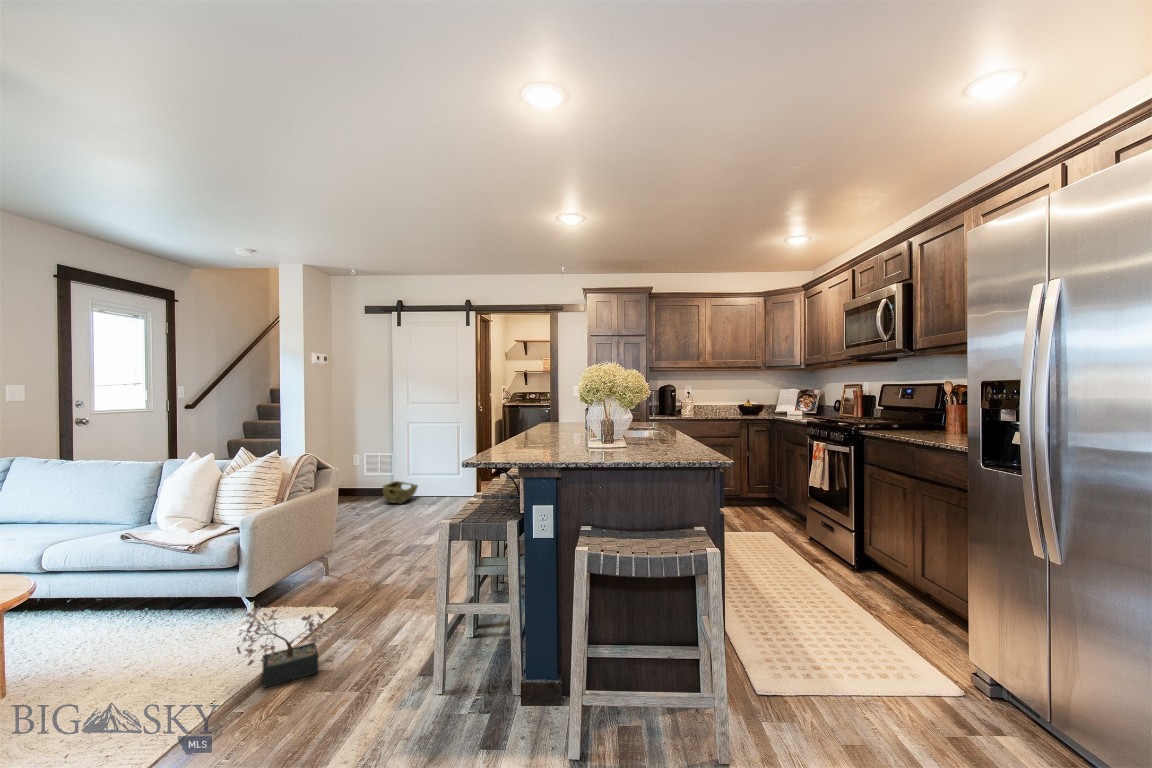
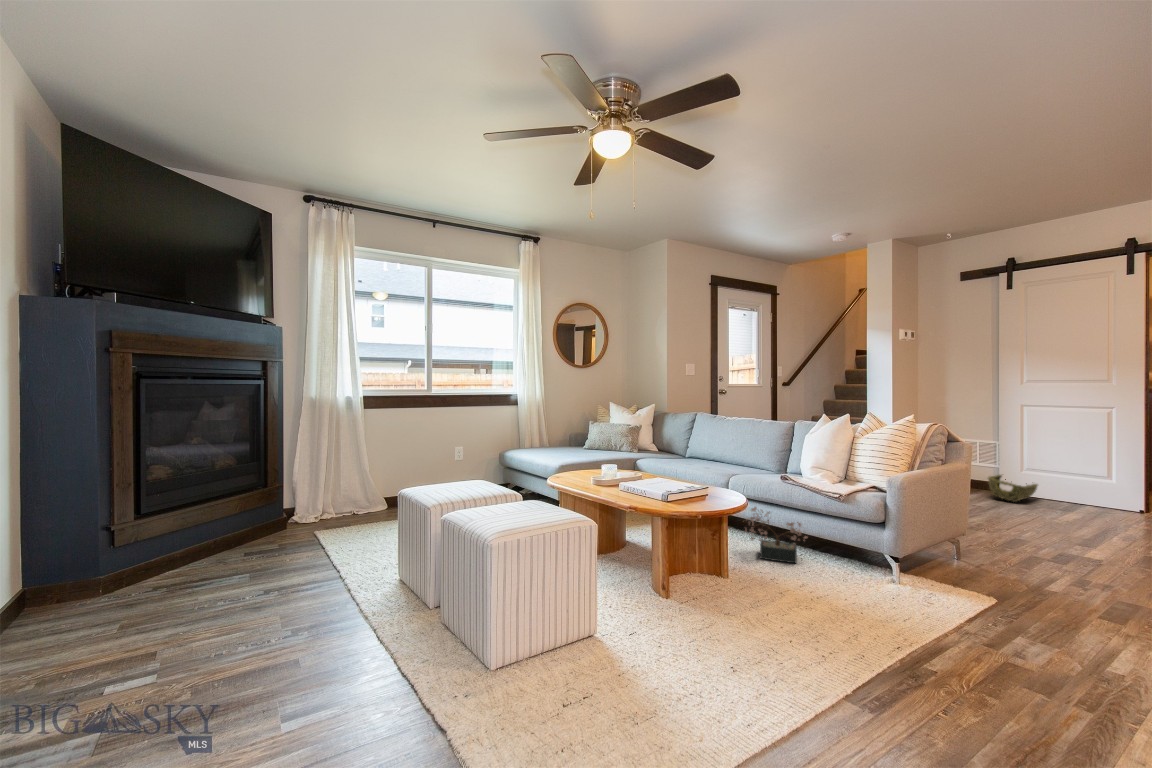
decorative plant: present [237,609,332,688] -> present [745,507,807,563]

